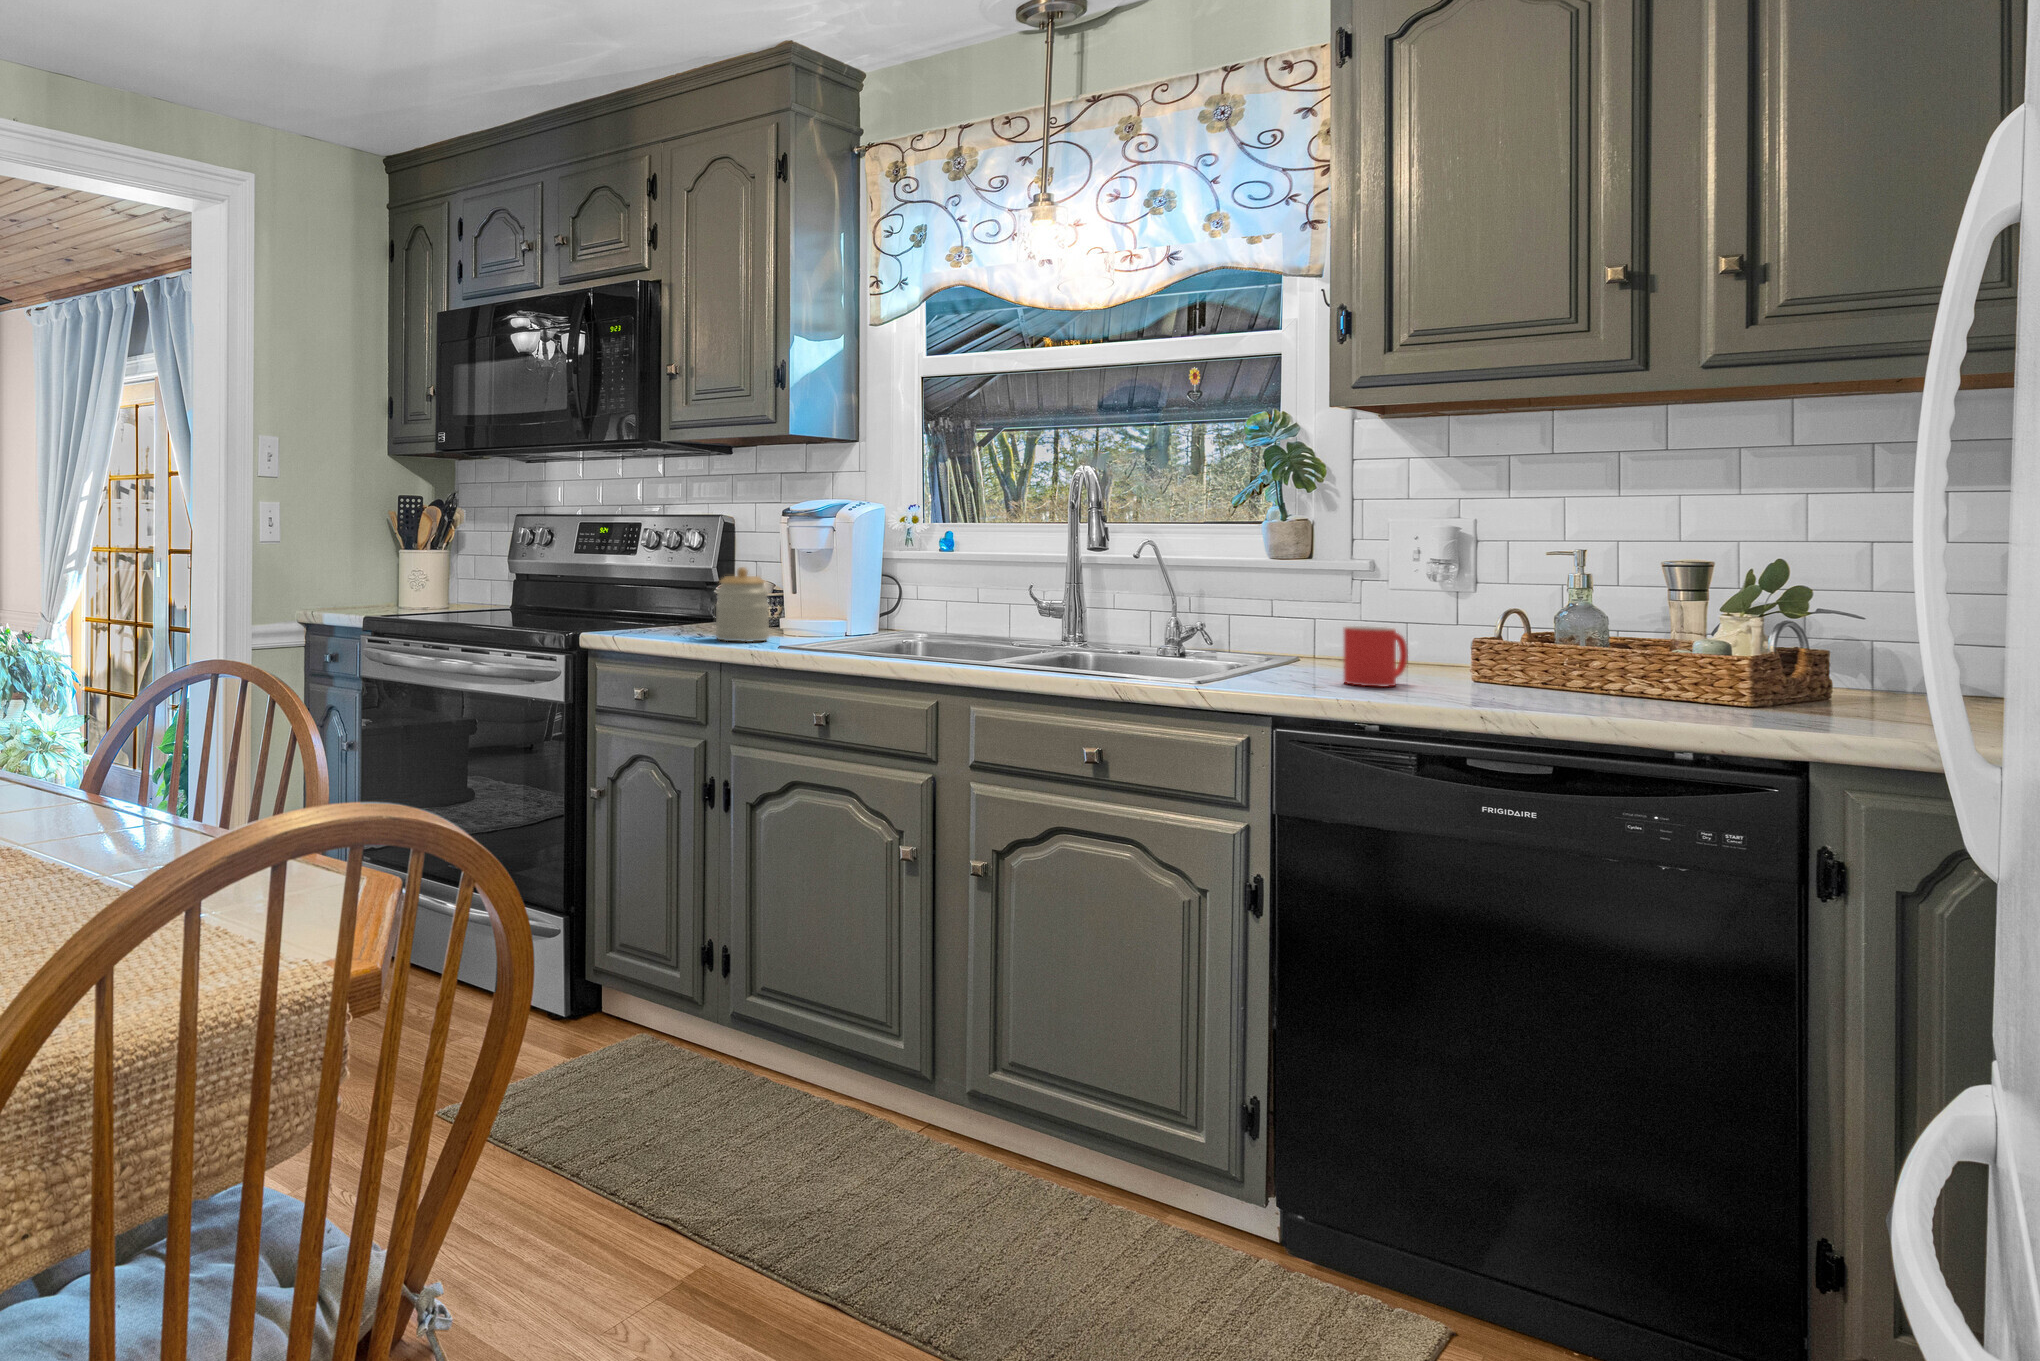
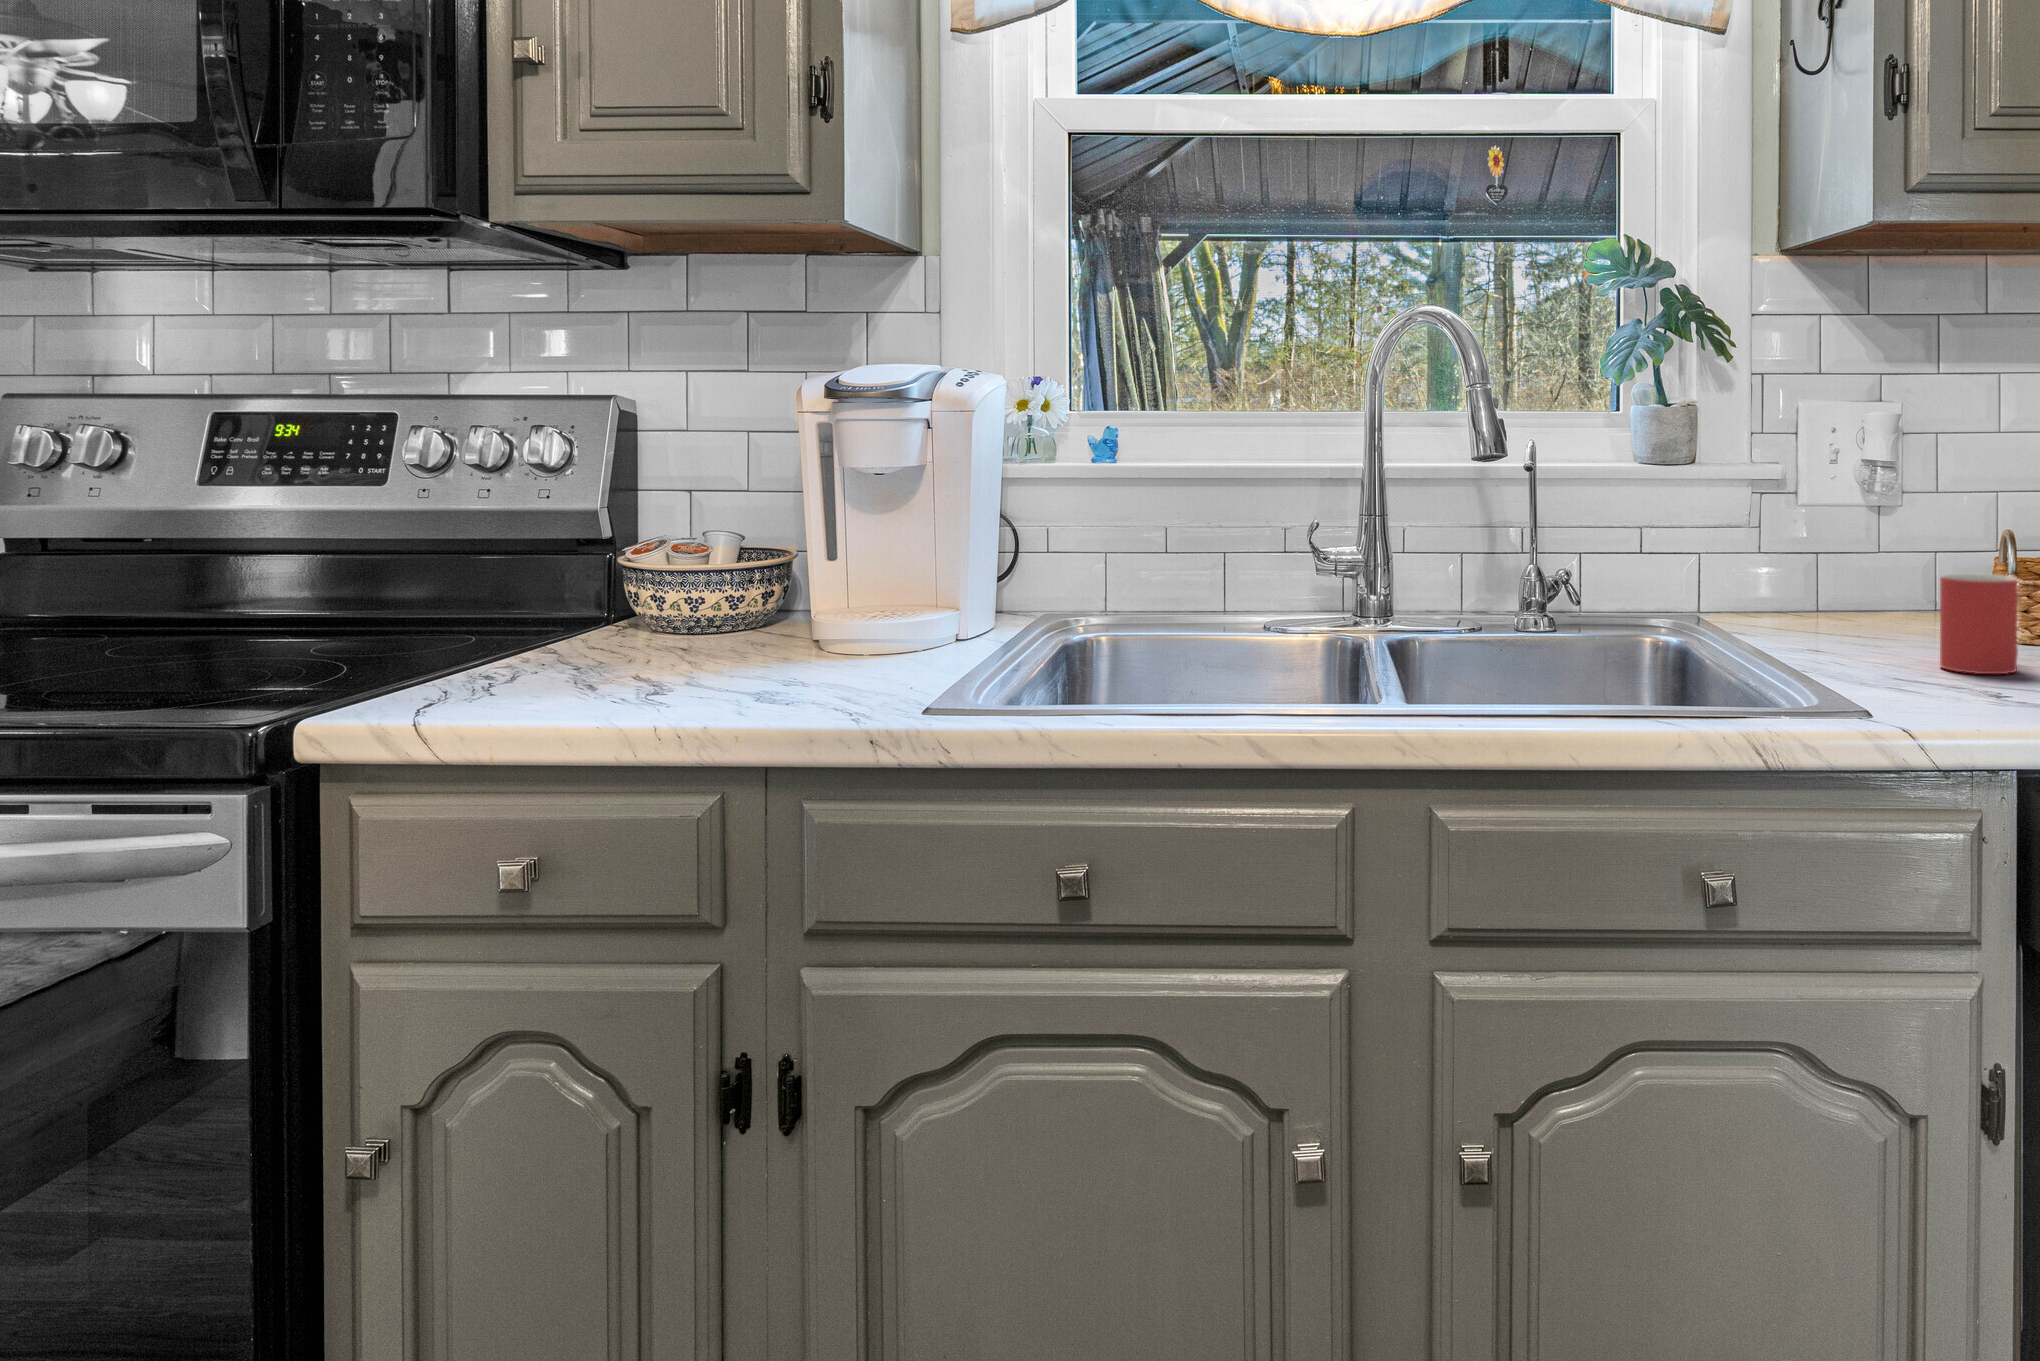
jar: present [716,567,769,642] -> none [729,511,861,691]

